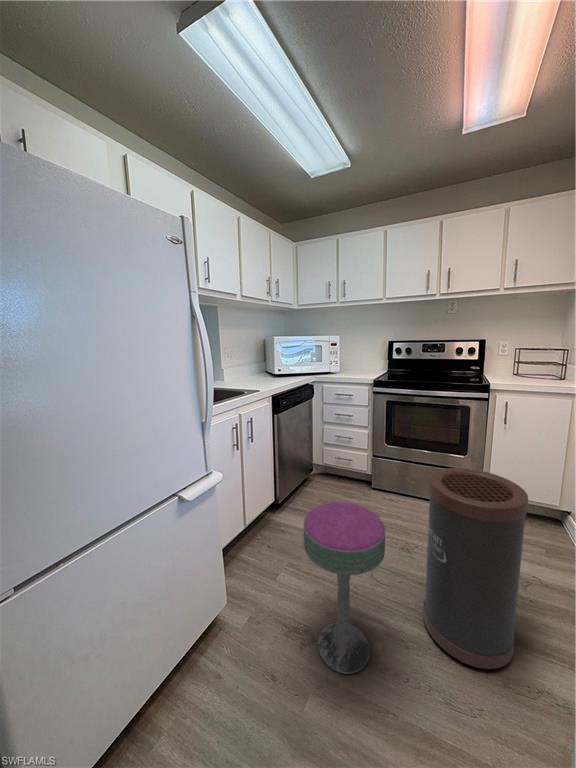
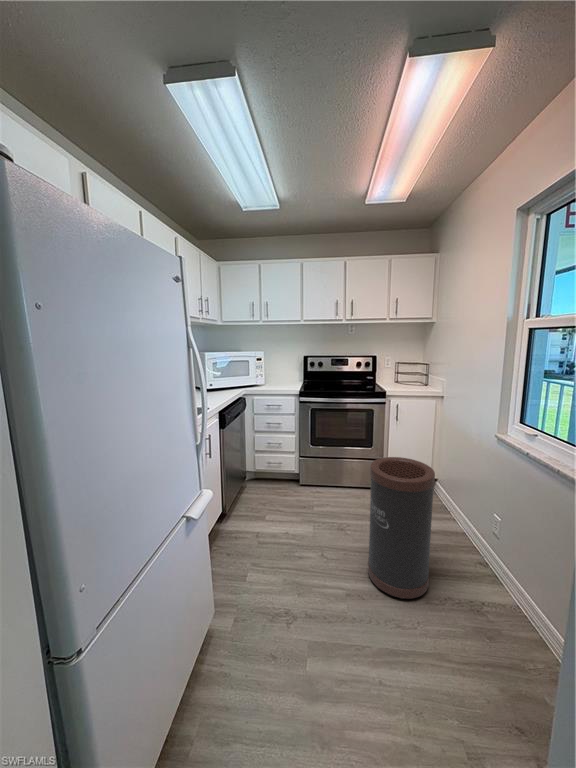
bar stool: present [304,502,385,674] -> none [288,497,353,636]

